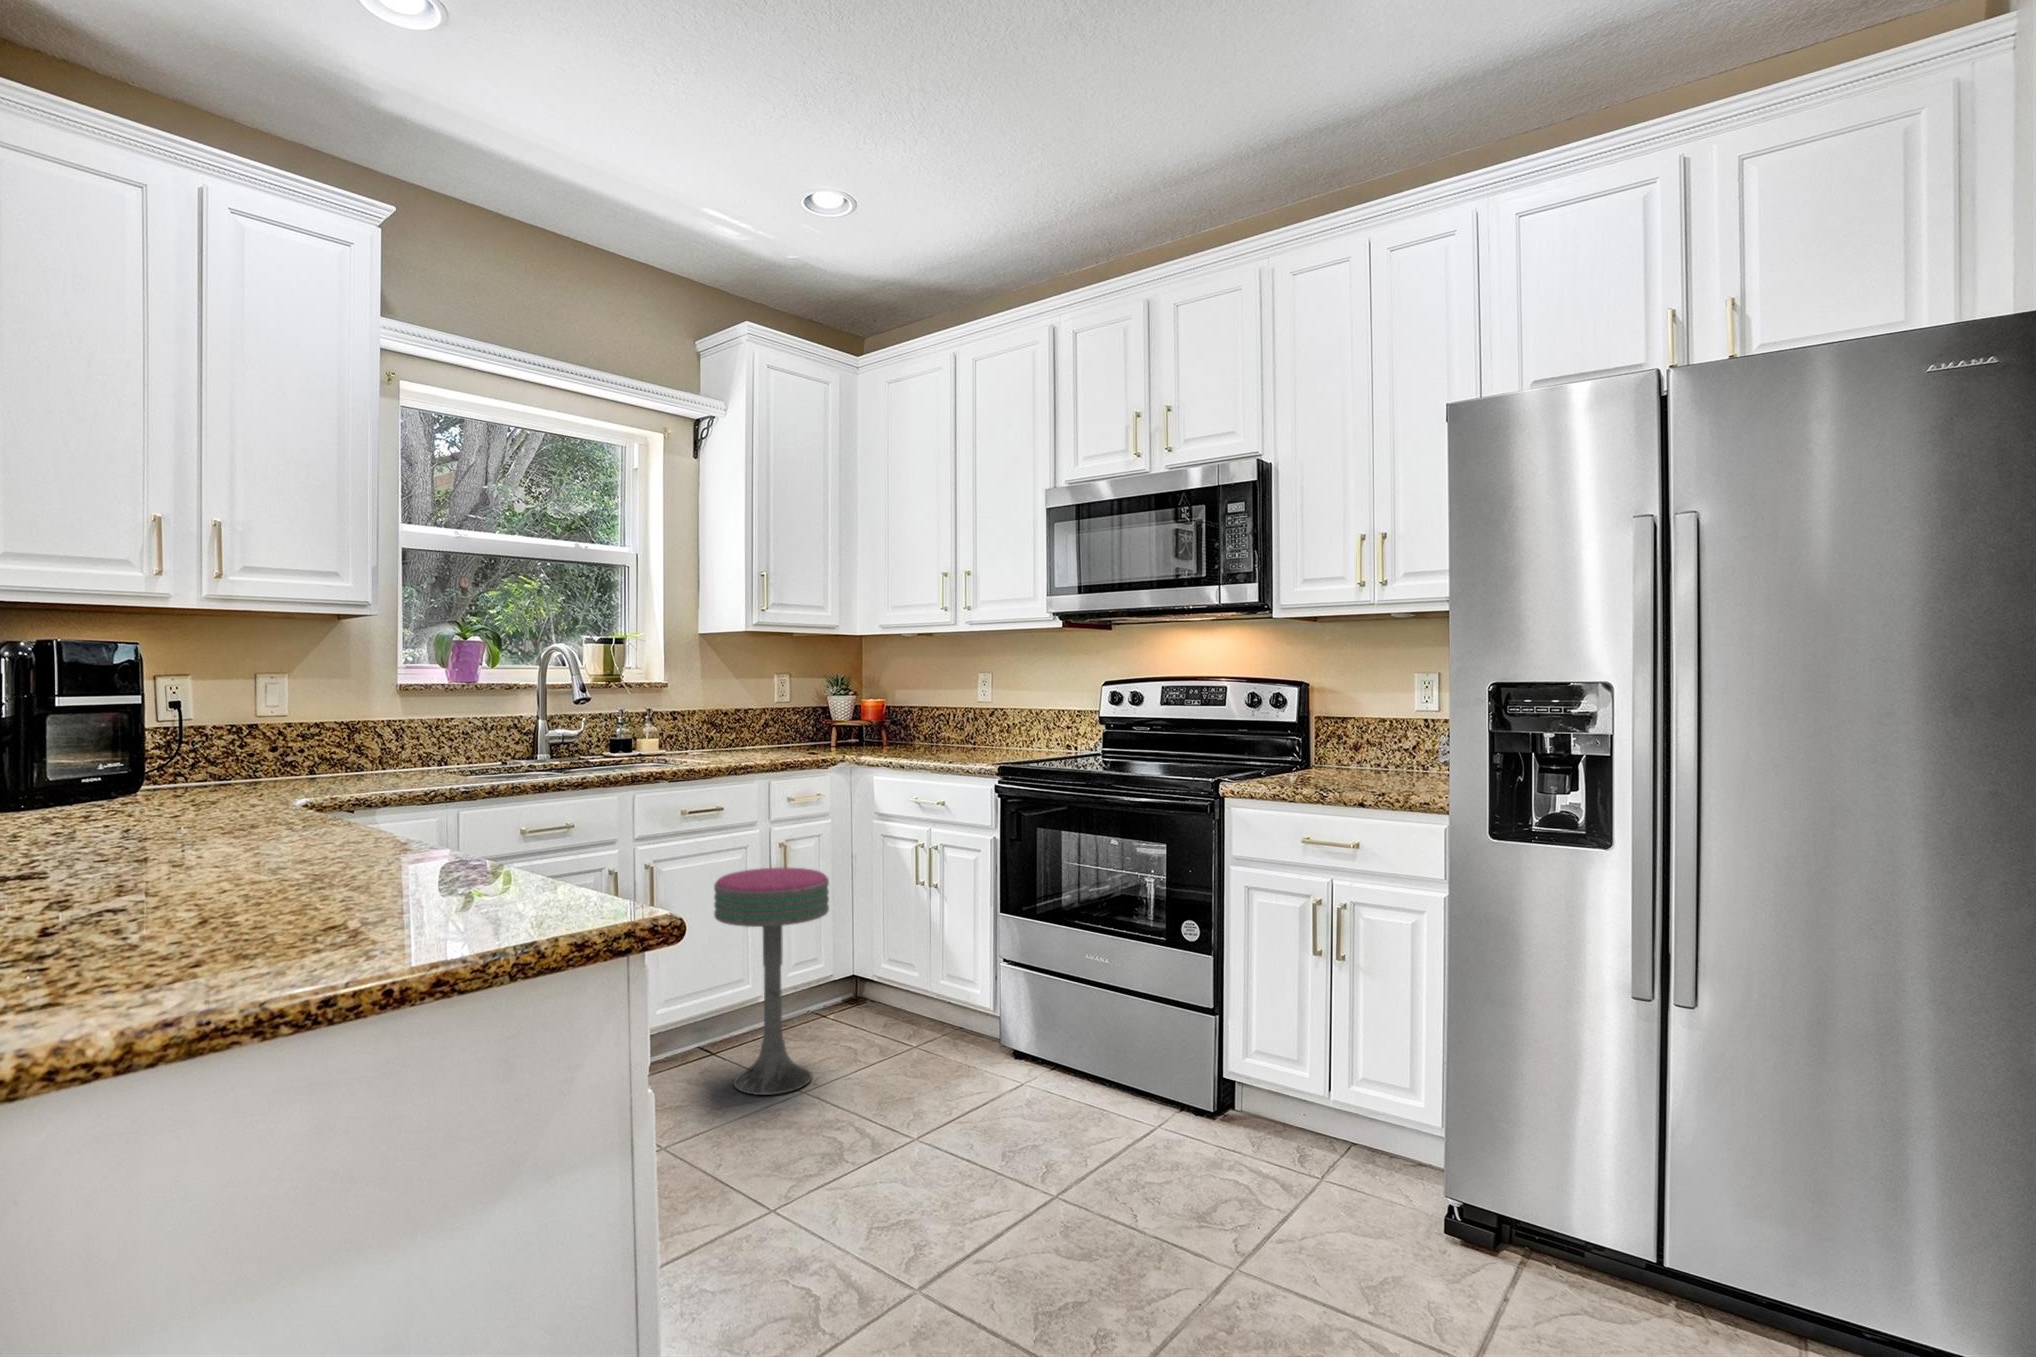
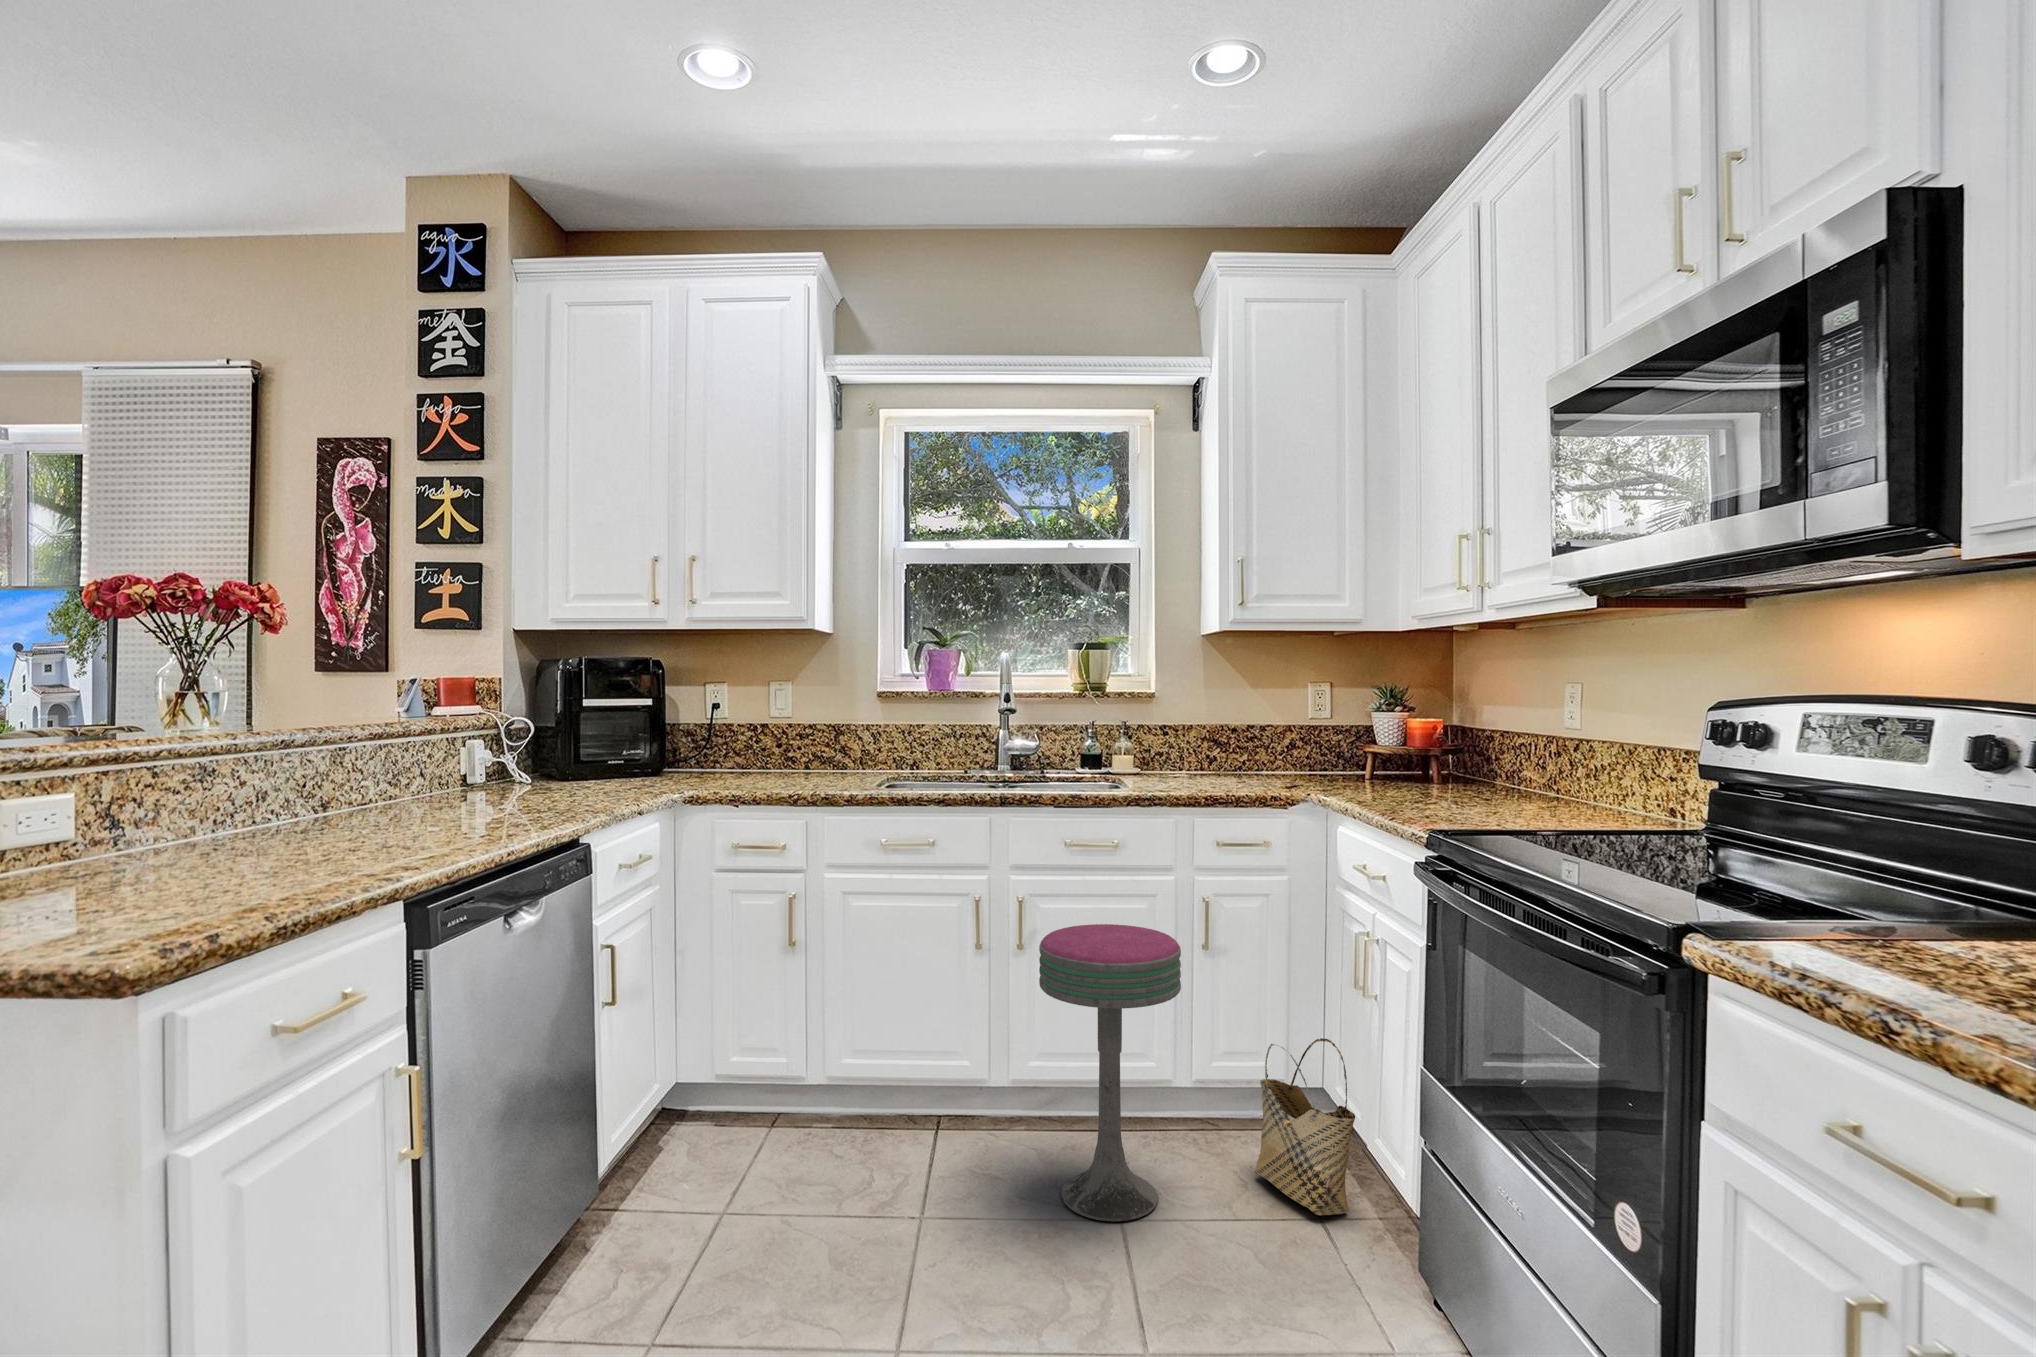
woven basket: none [846,926,925,1042] -> present [1255,1038,1355,1215]

